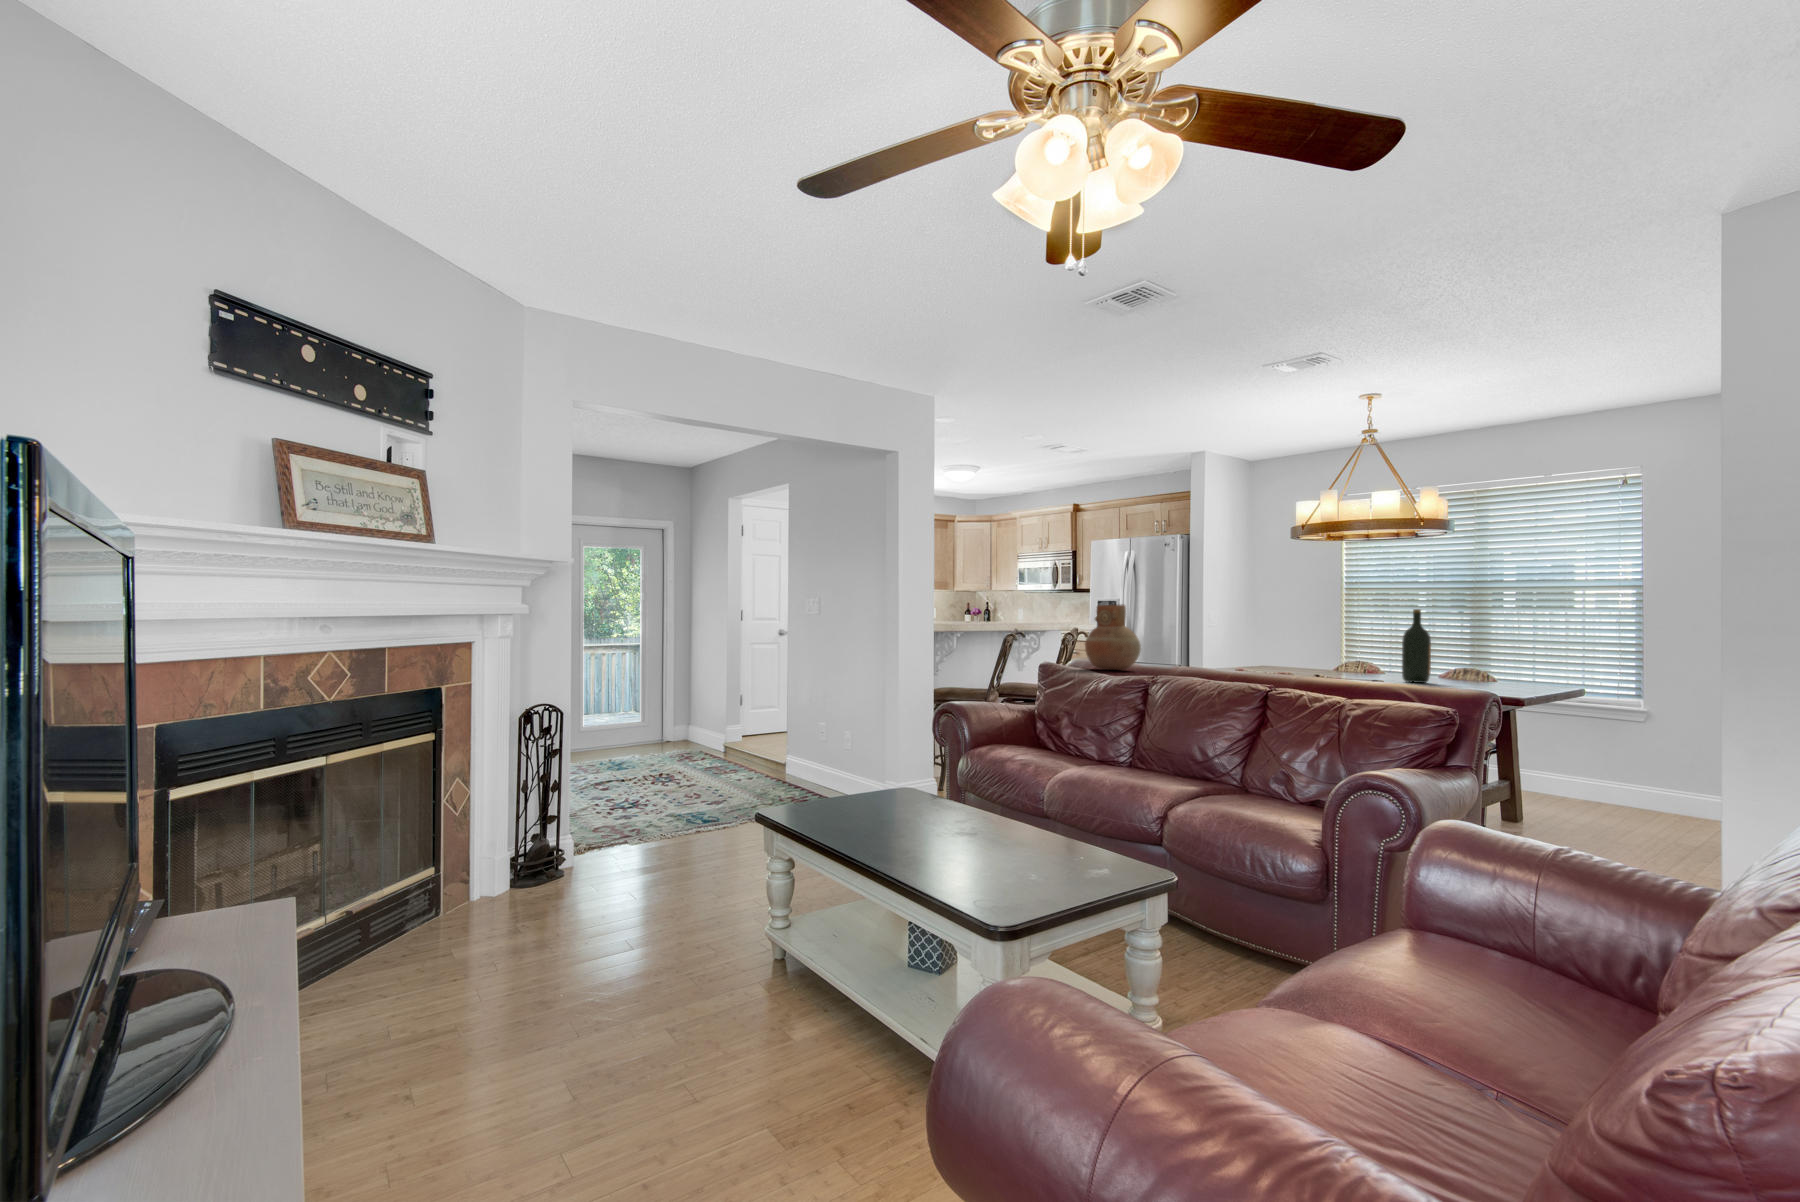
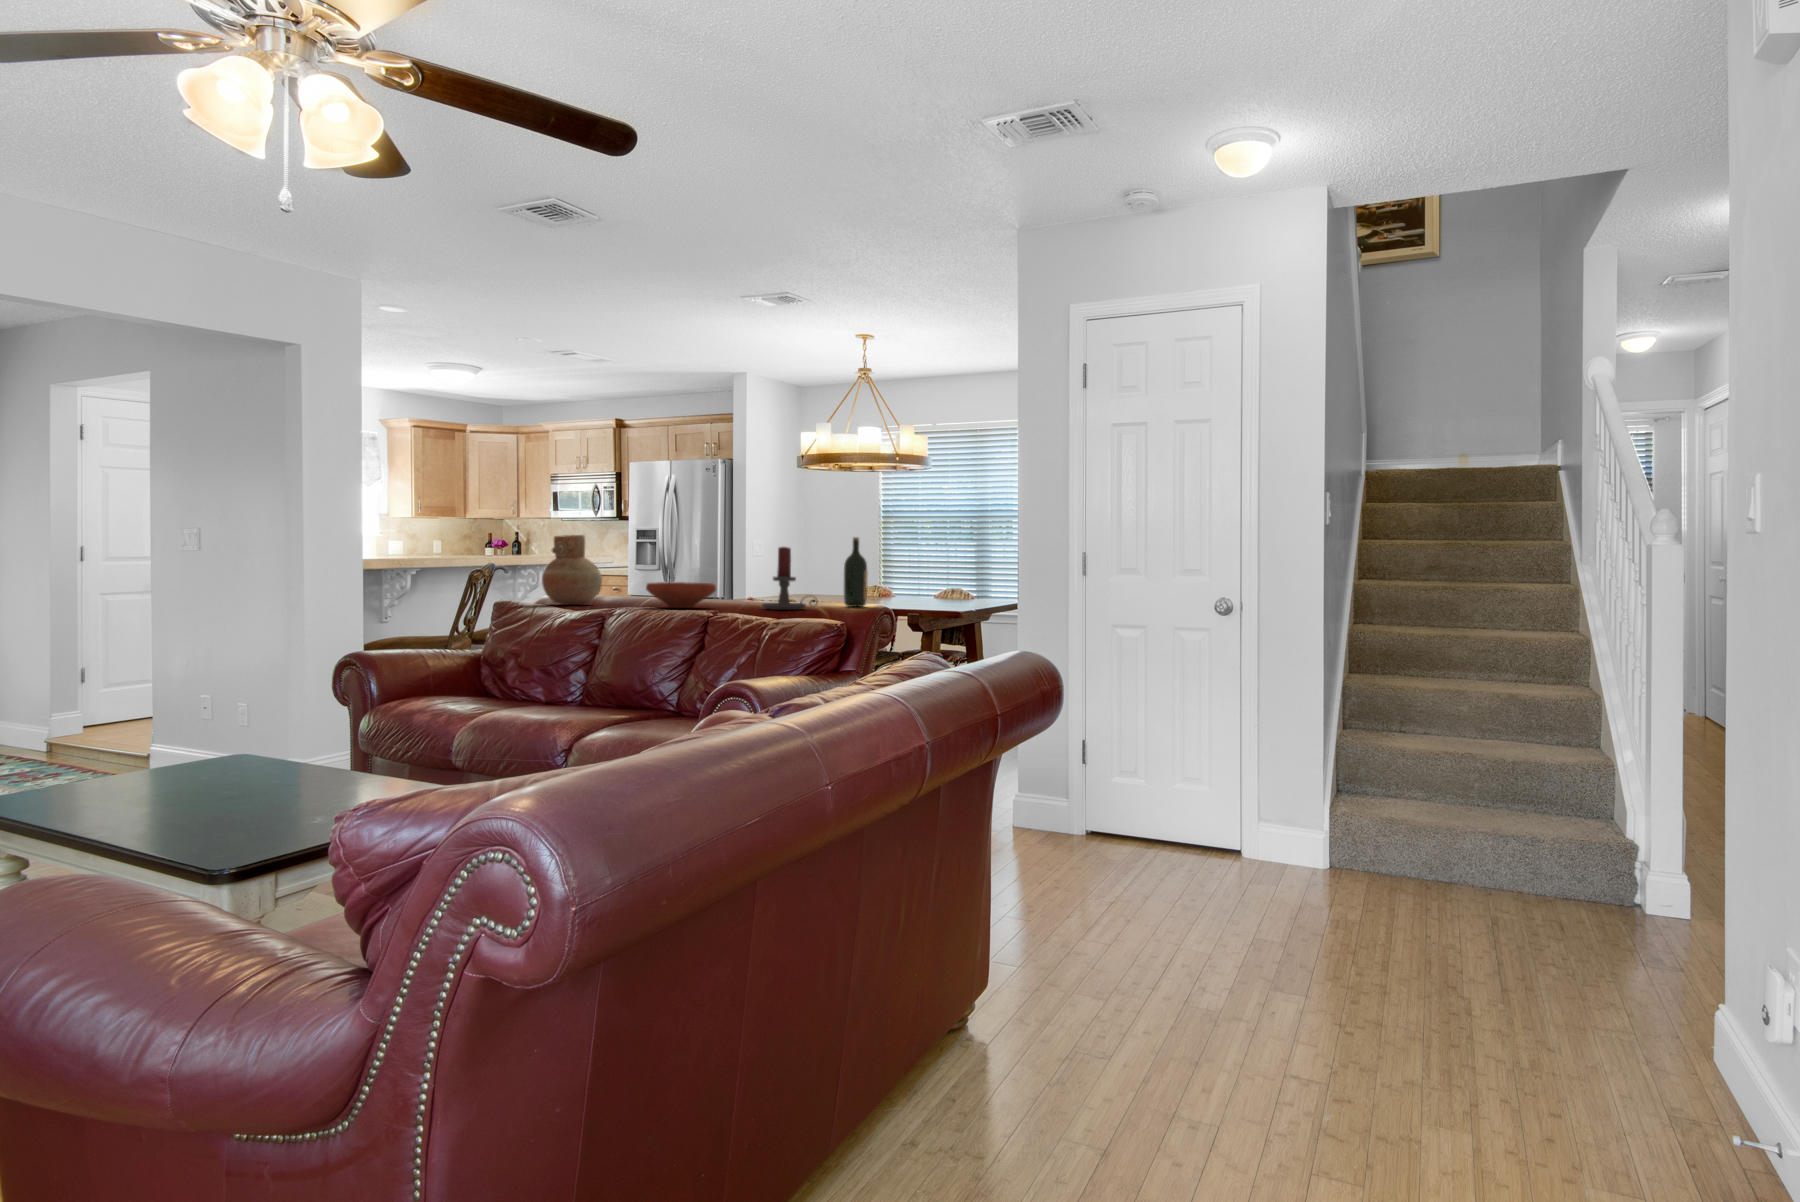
candle holder: none [1328,618,1398,686] -> present [762,547,818,610]
bowl: none [1198,652,1272,679] -> present [646,582,716,608]

